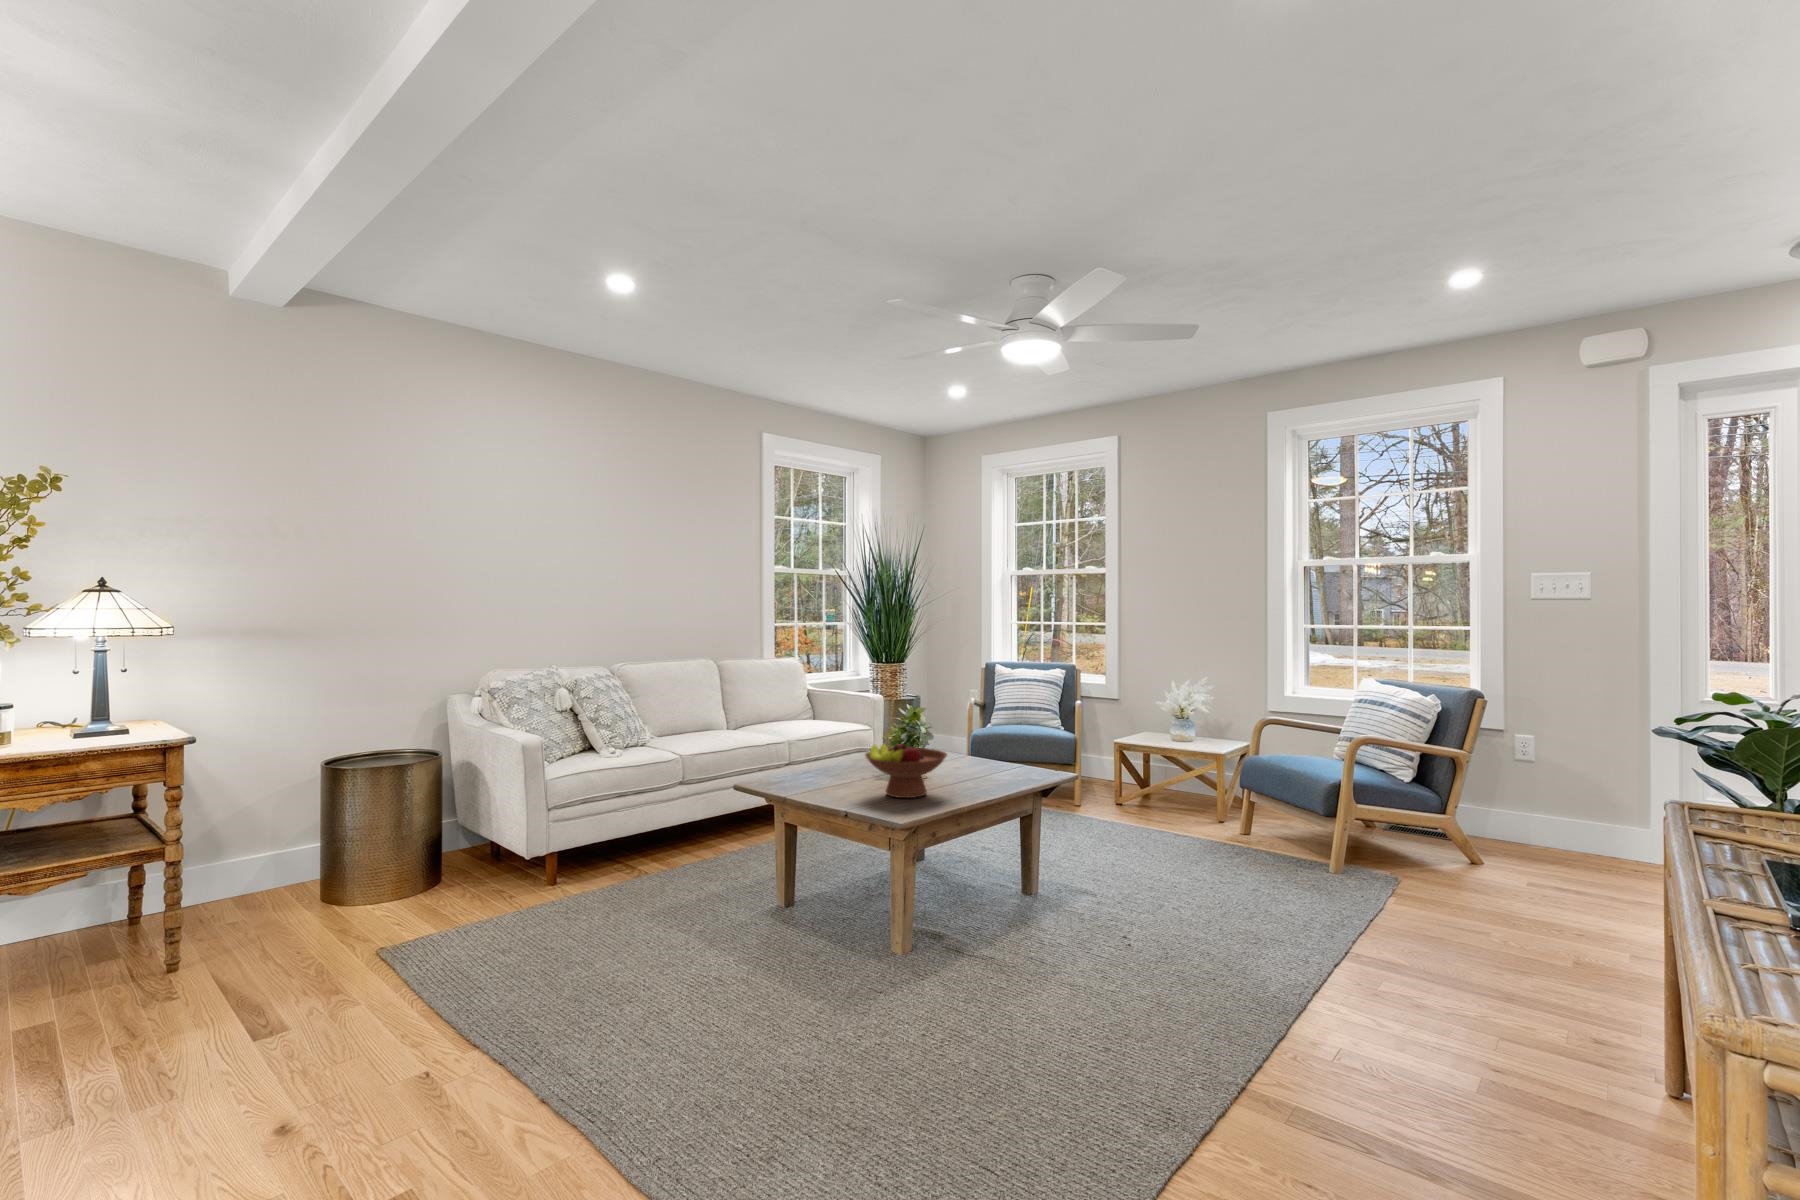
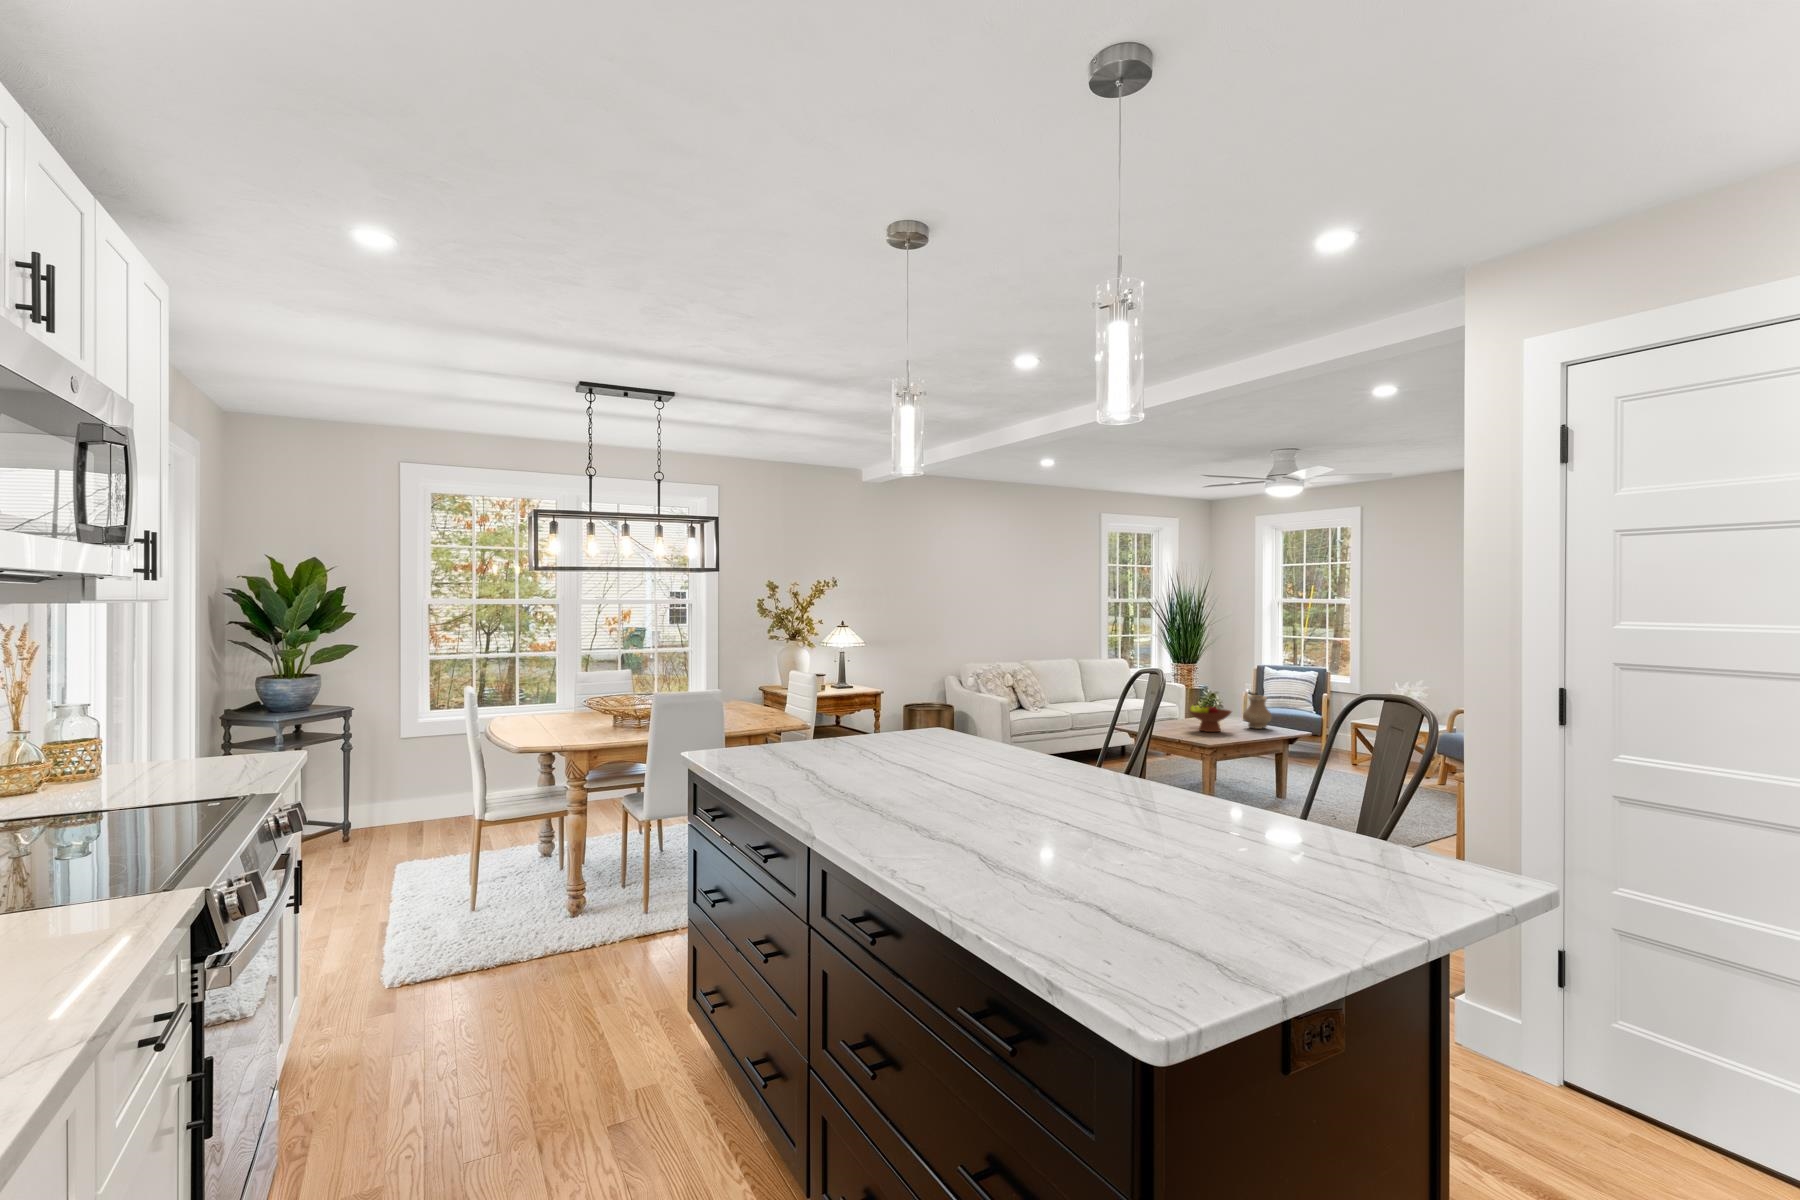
vase: none [967,718,1017,783] -> present [1243,695,1272,729]

